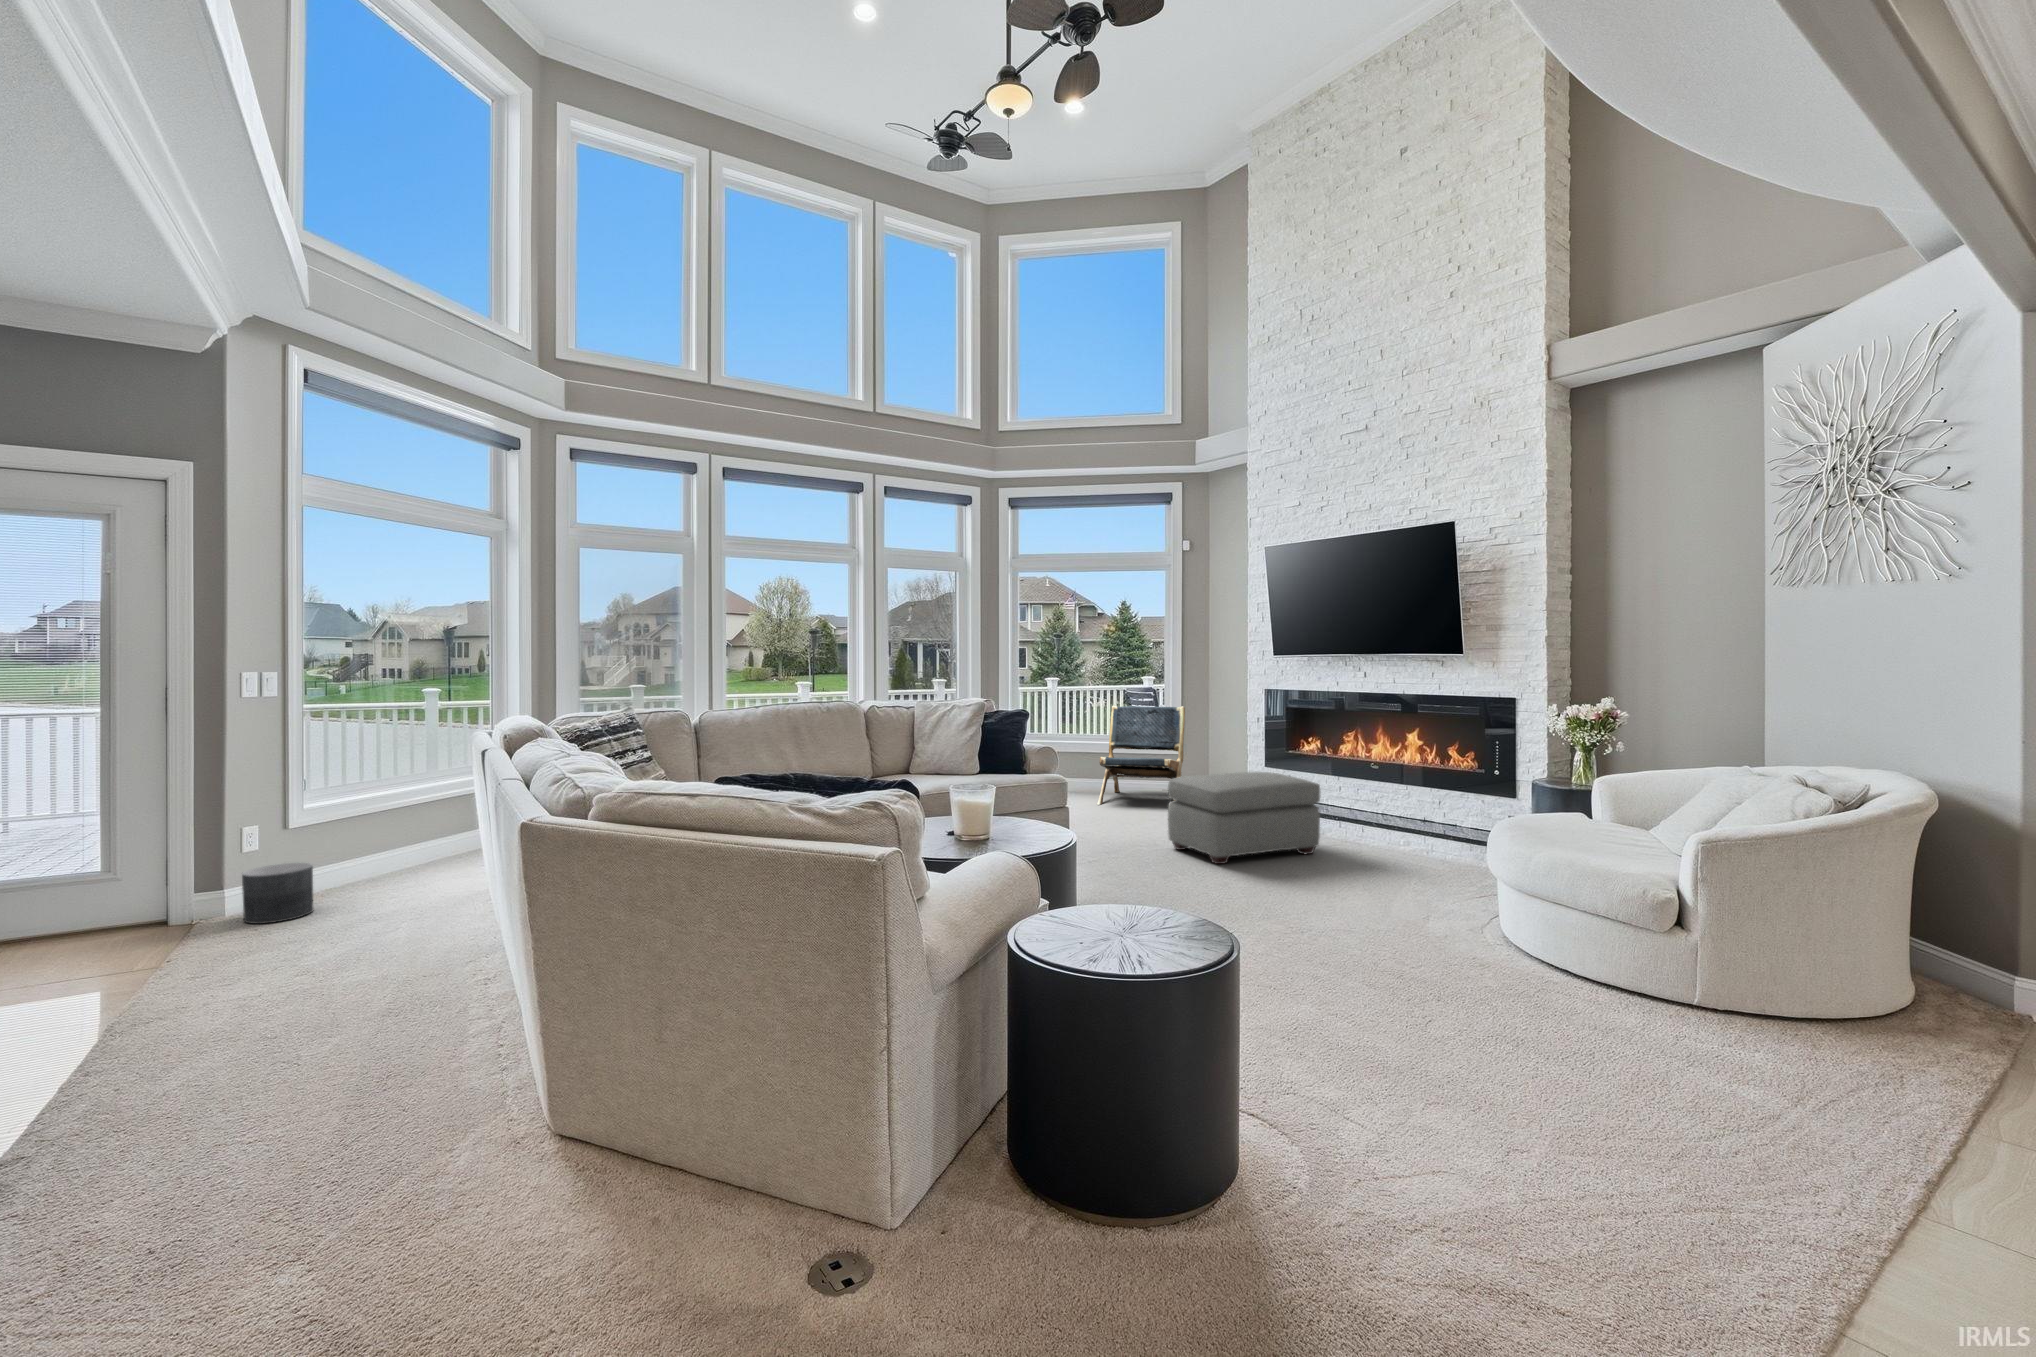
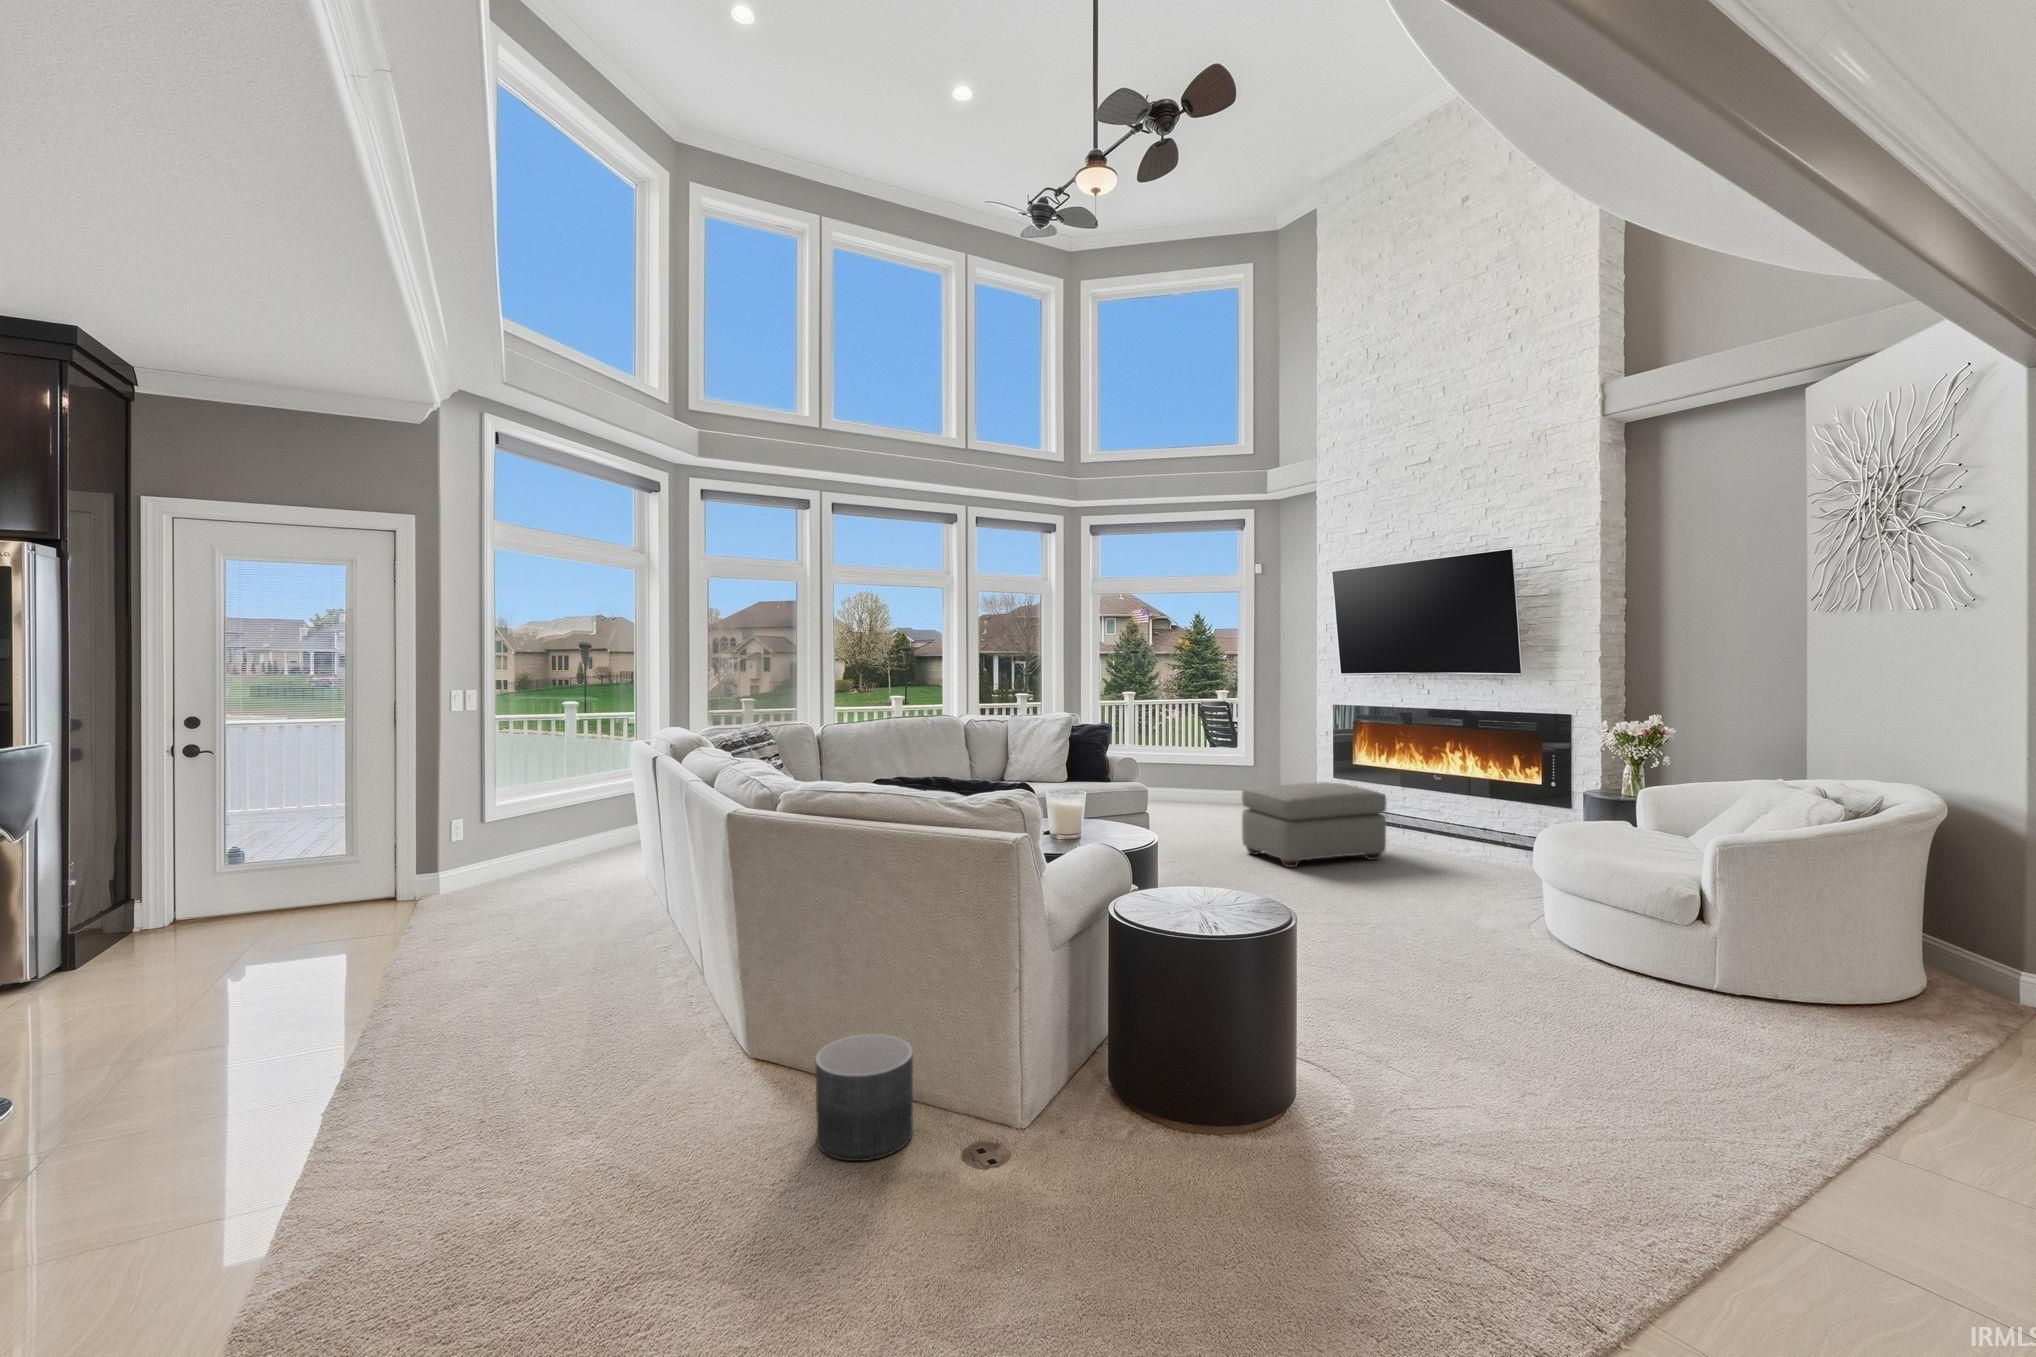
lounge chair: present [1097,705,1185,805] -> none [1174,719,1259,818]
planter: present [242,863,313,924] -> present [816,1034,913,1161]

